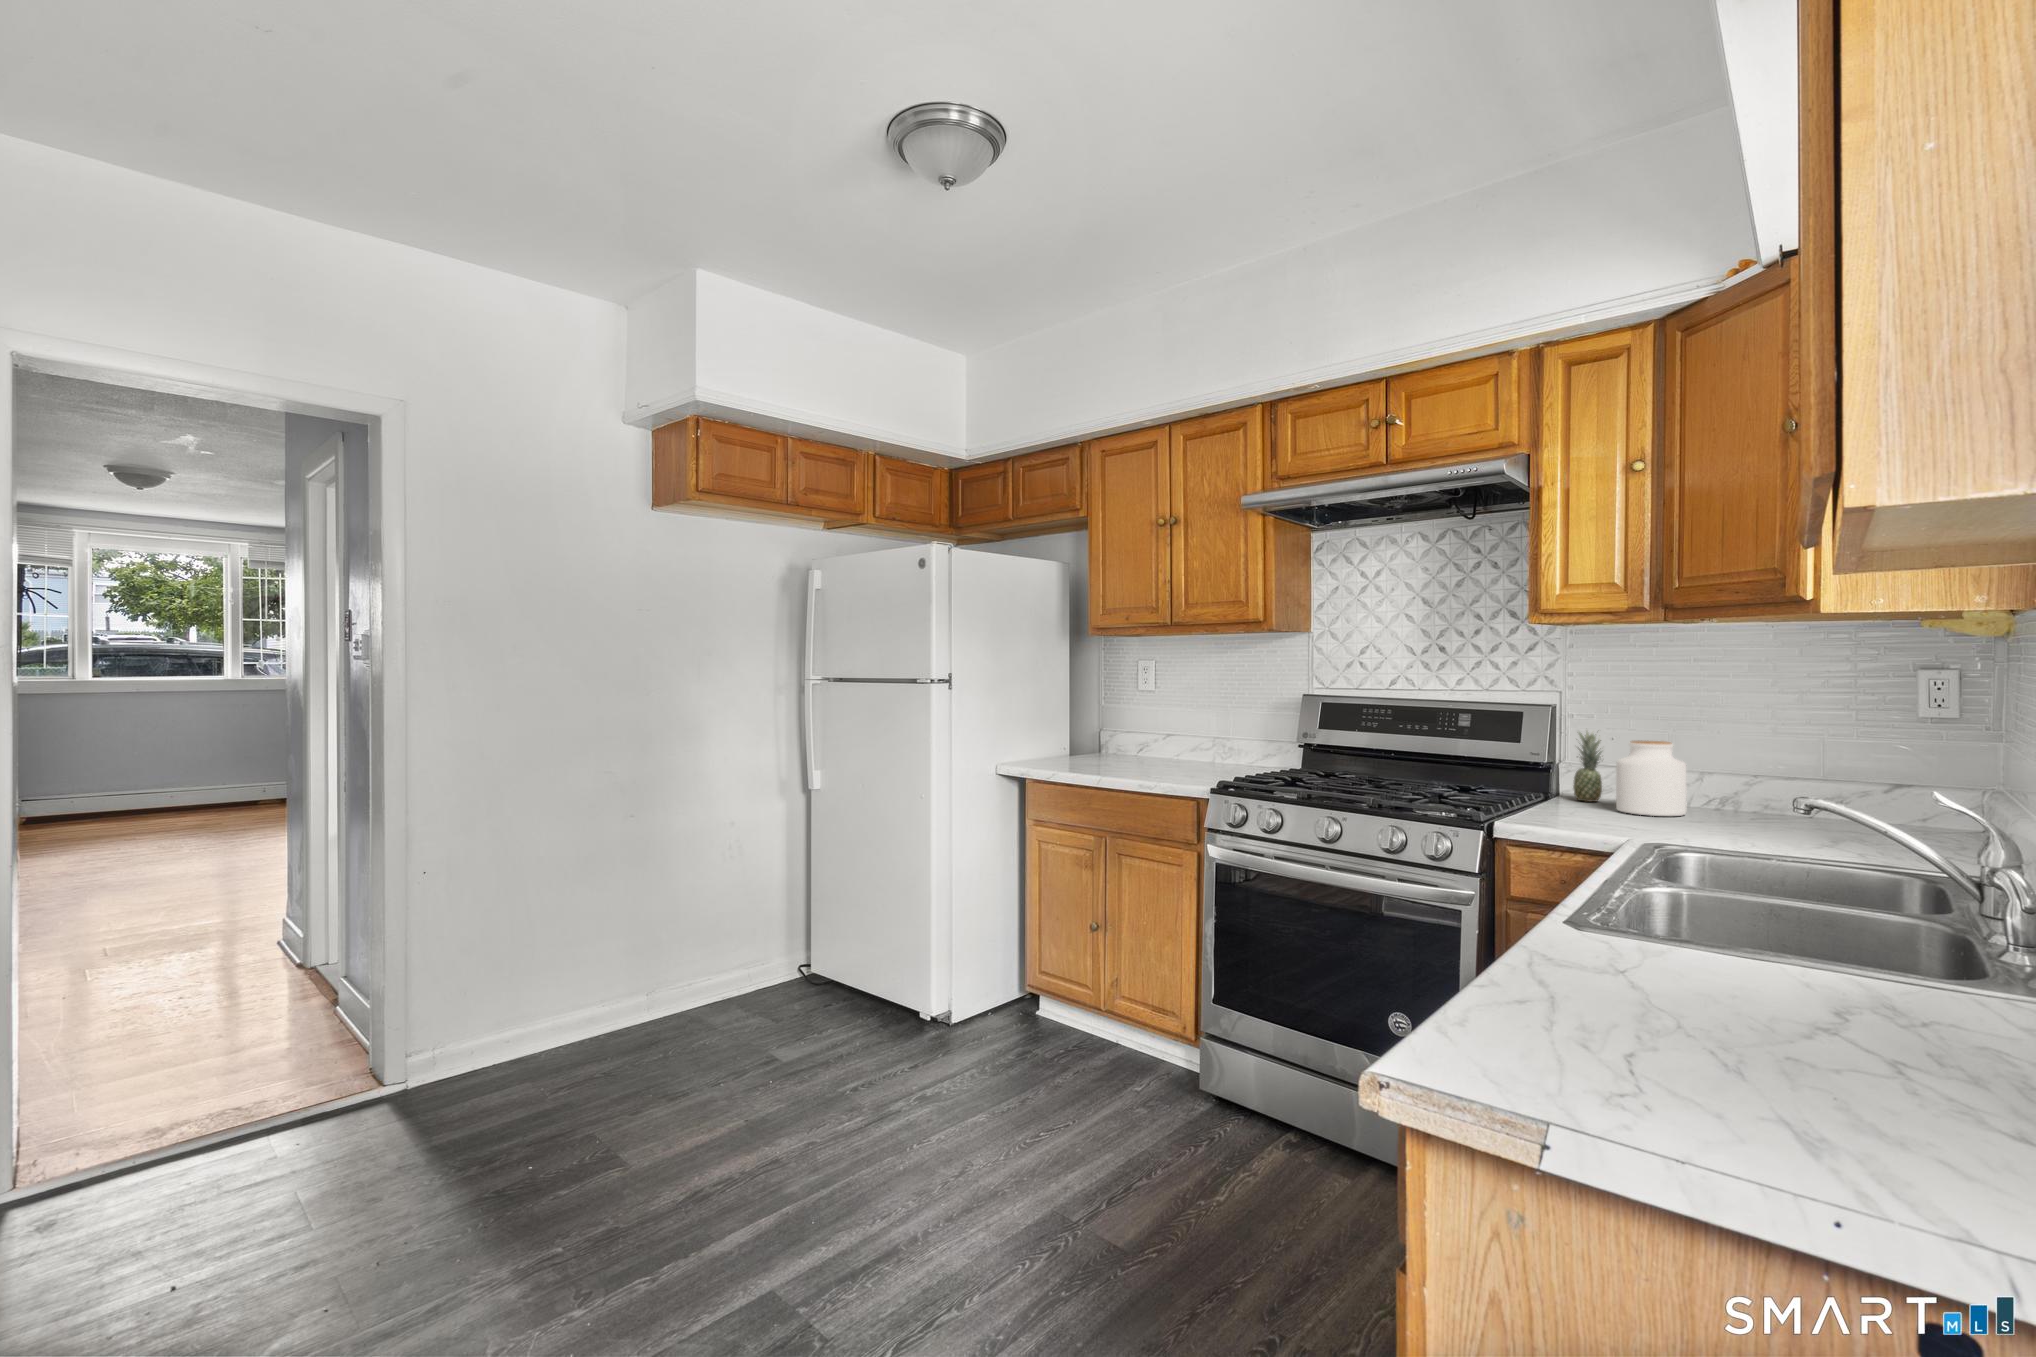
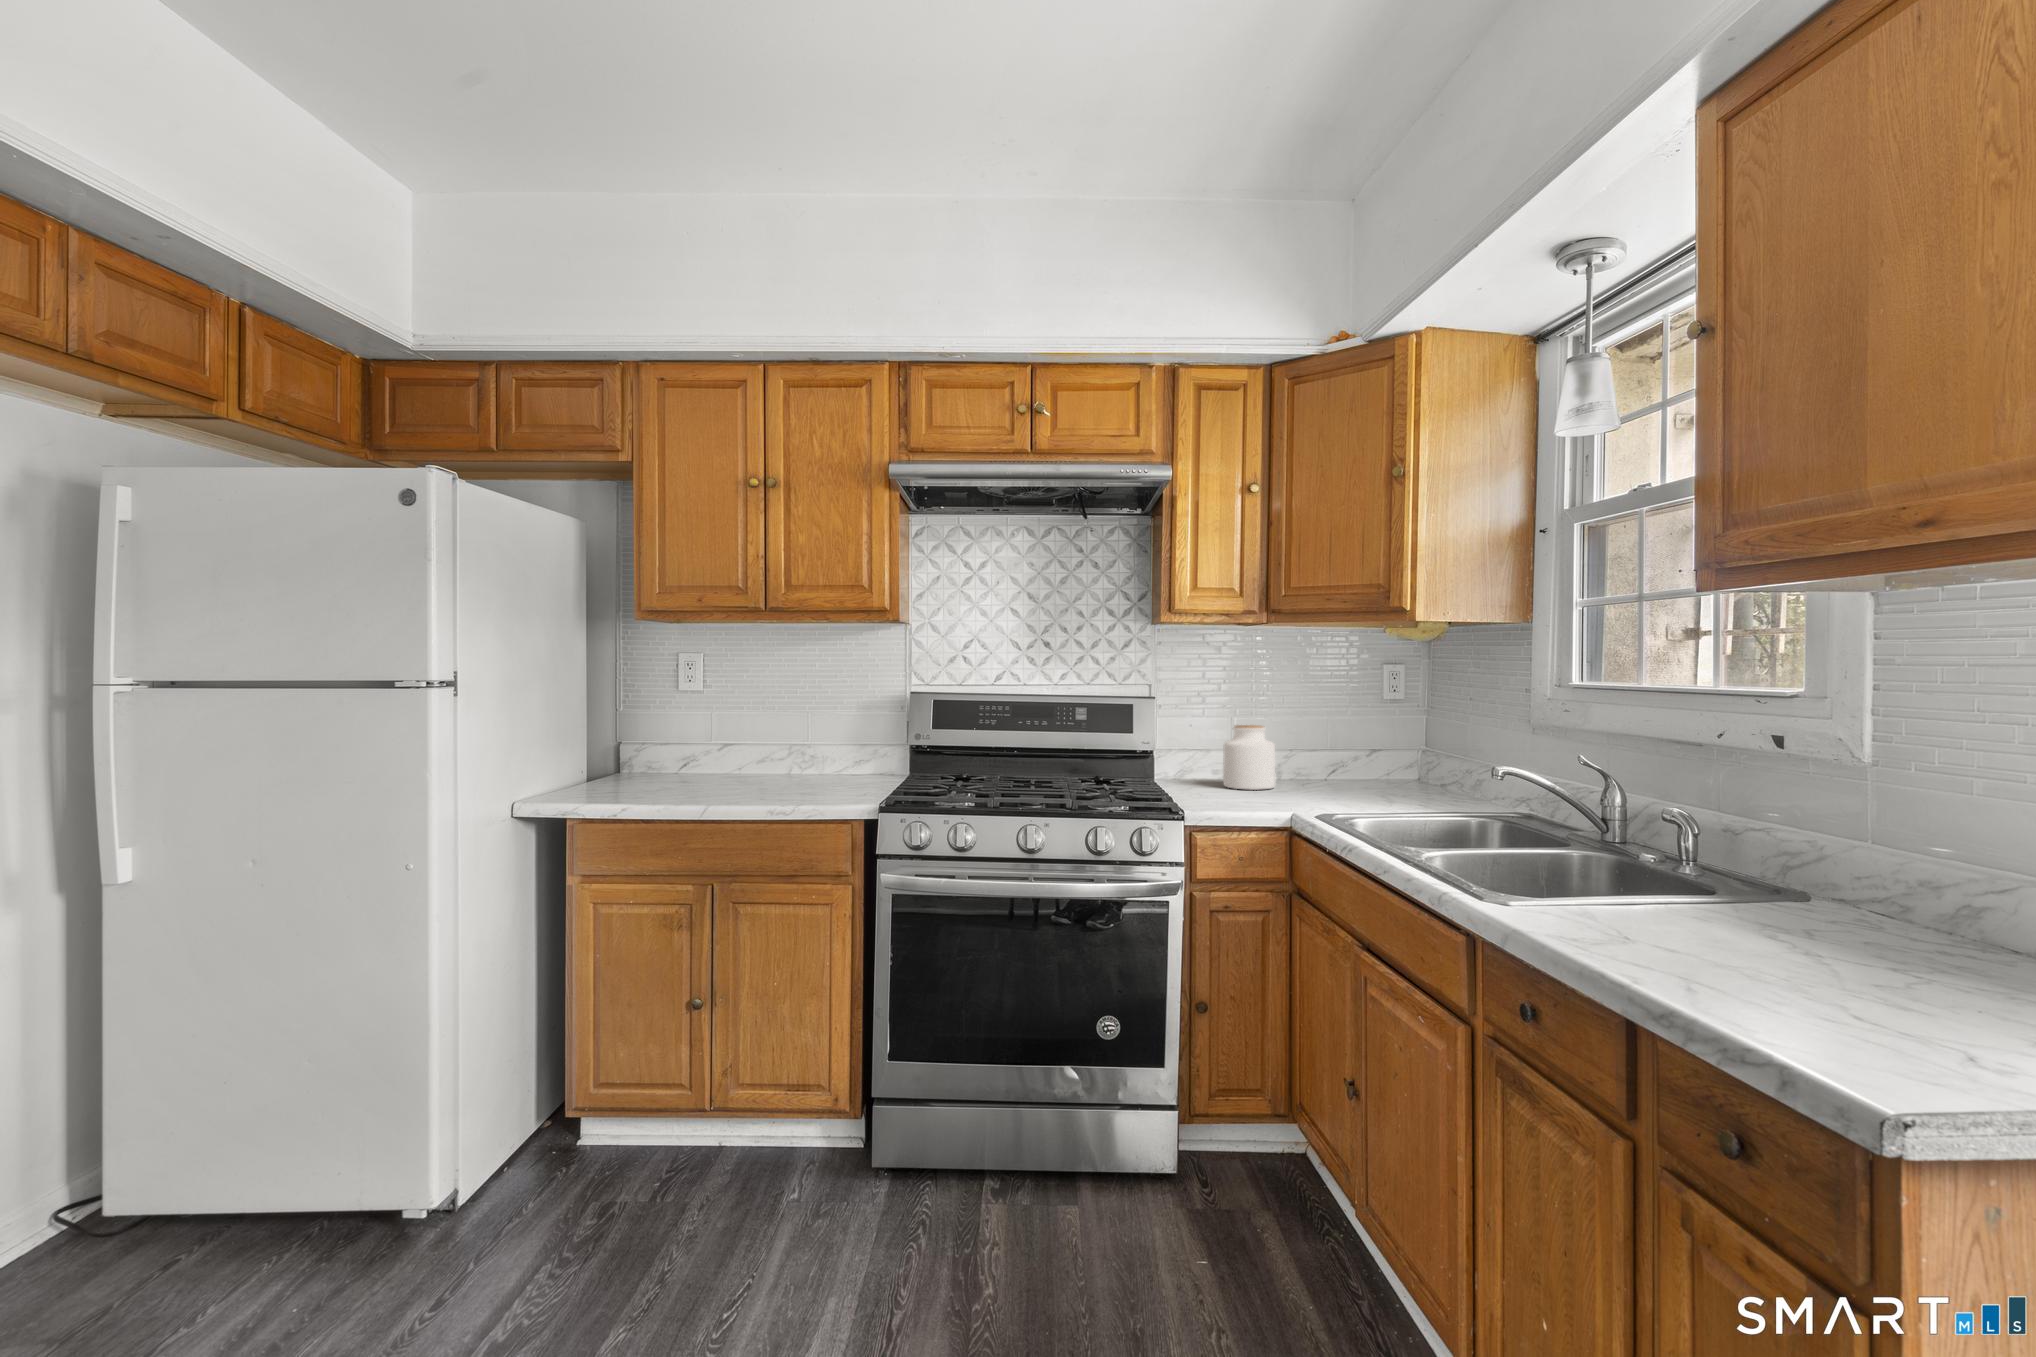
fruit: present [1573,731,1602,802] -> none [1172,717,1197,782]

